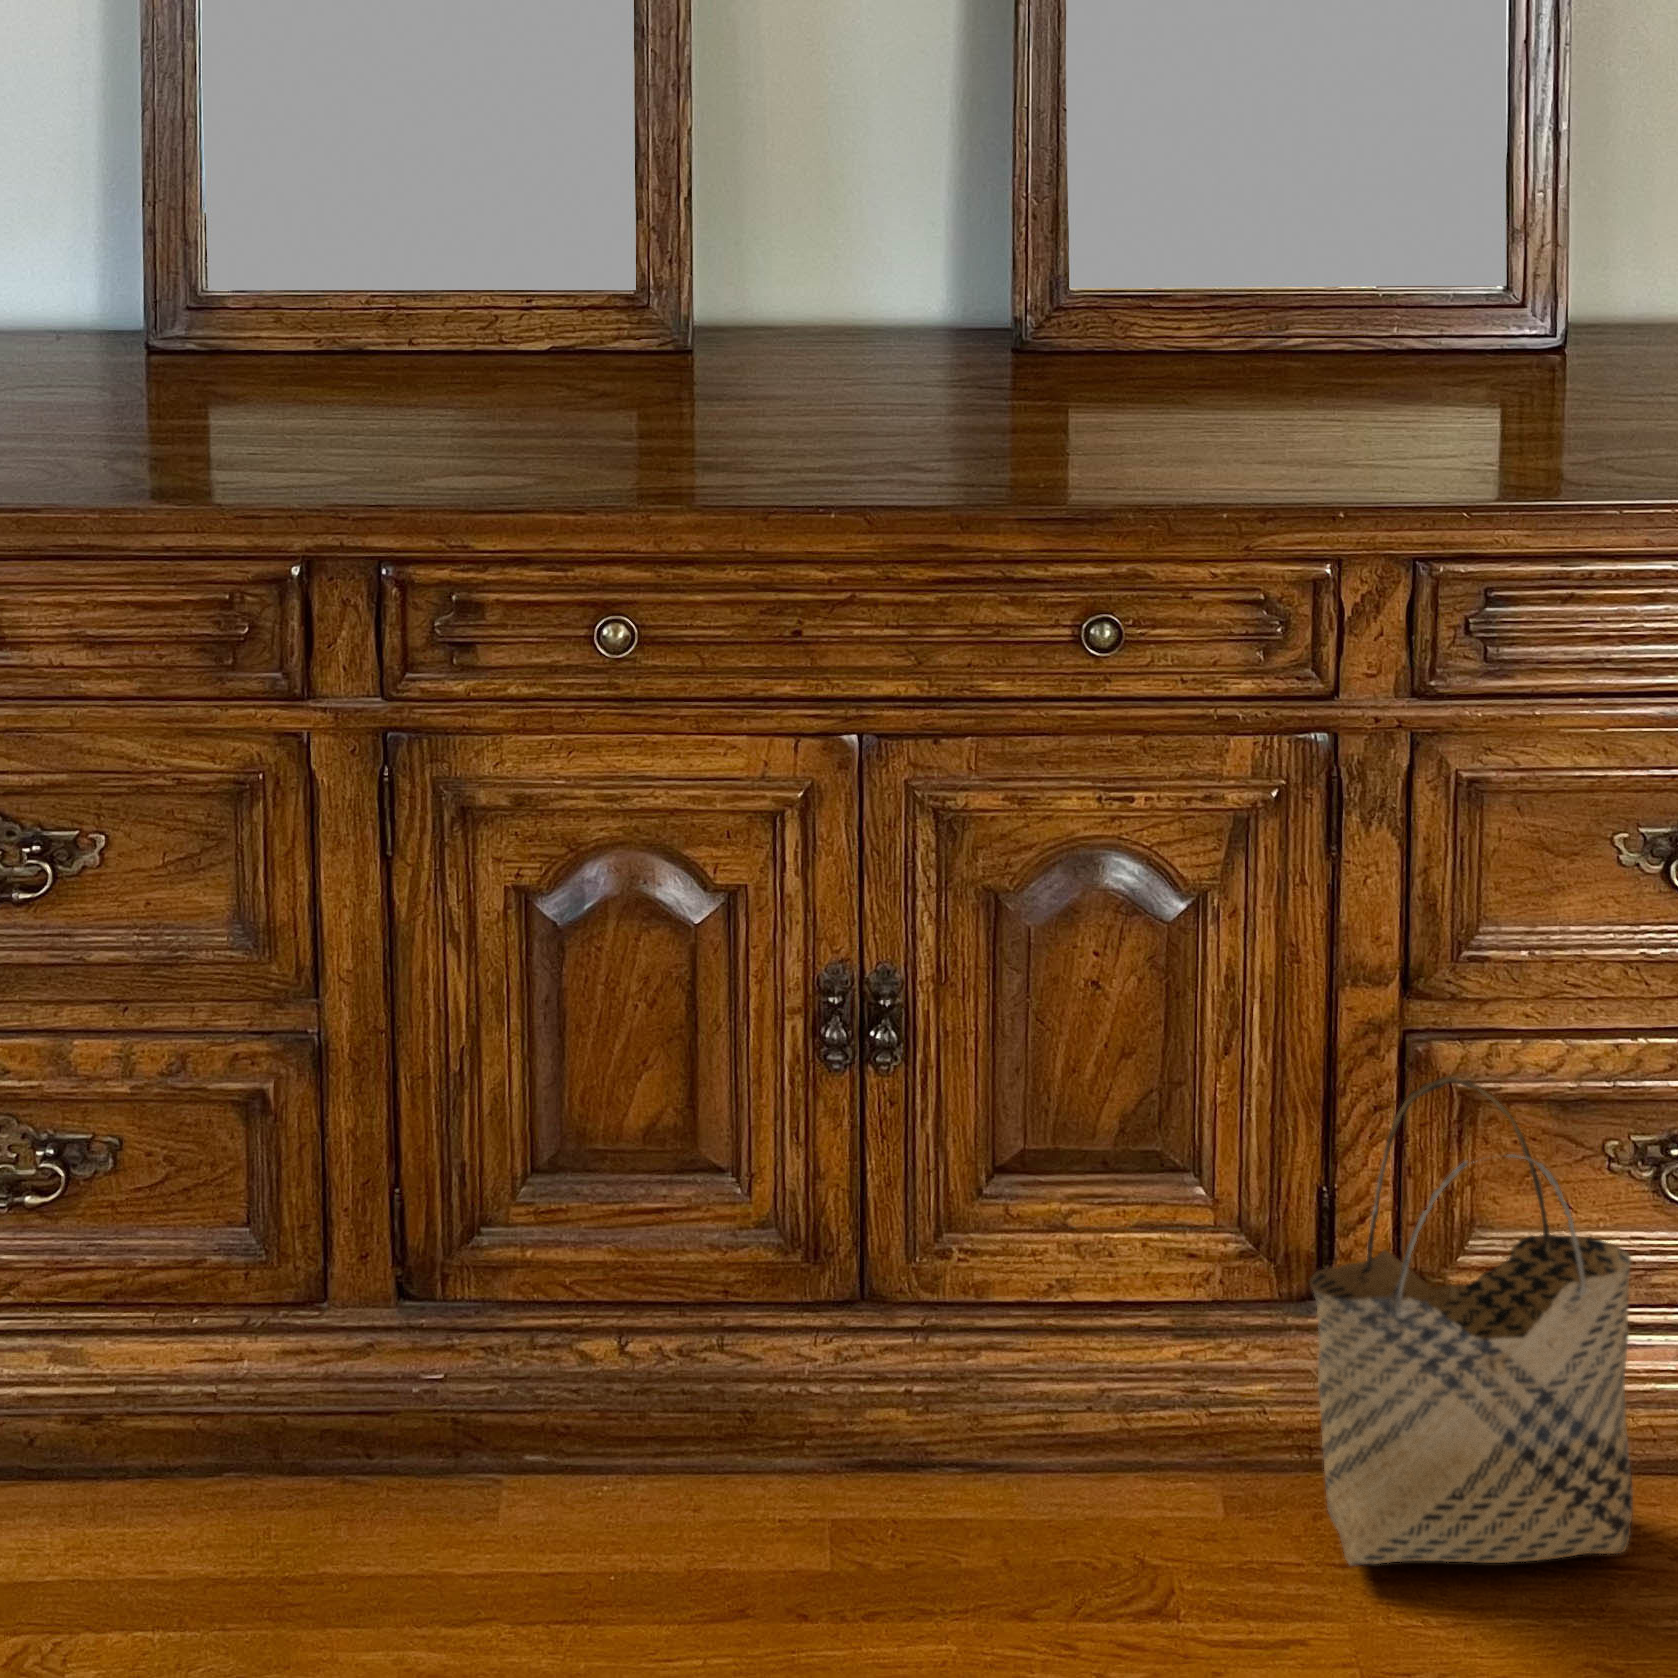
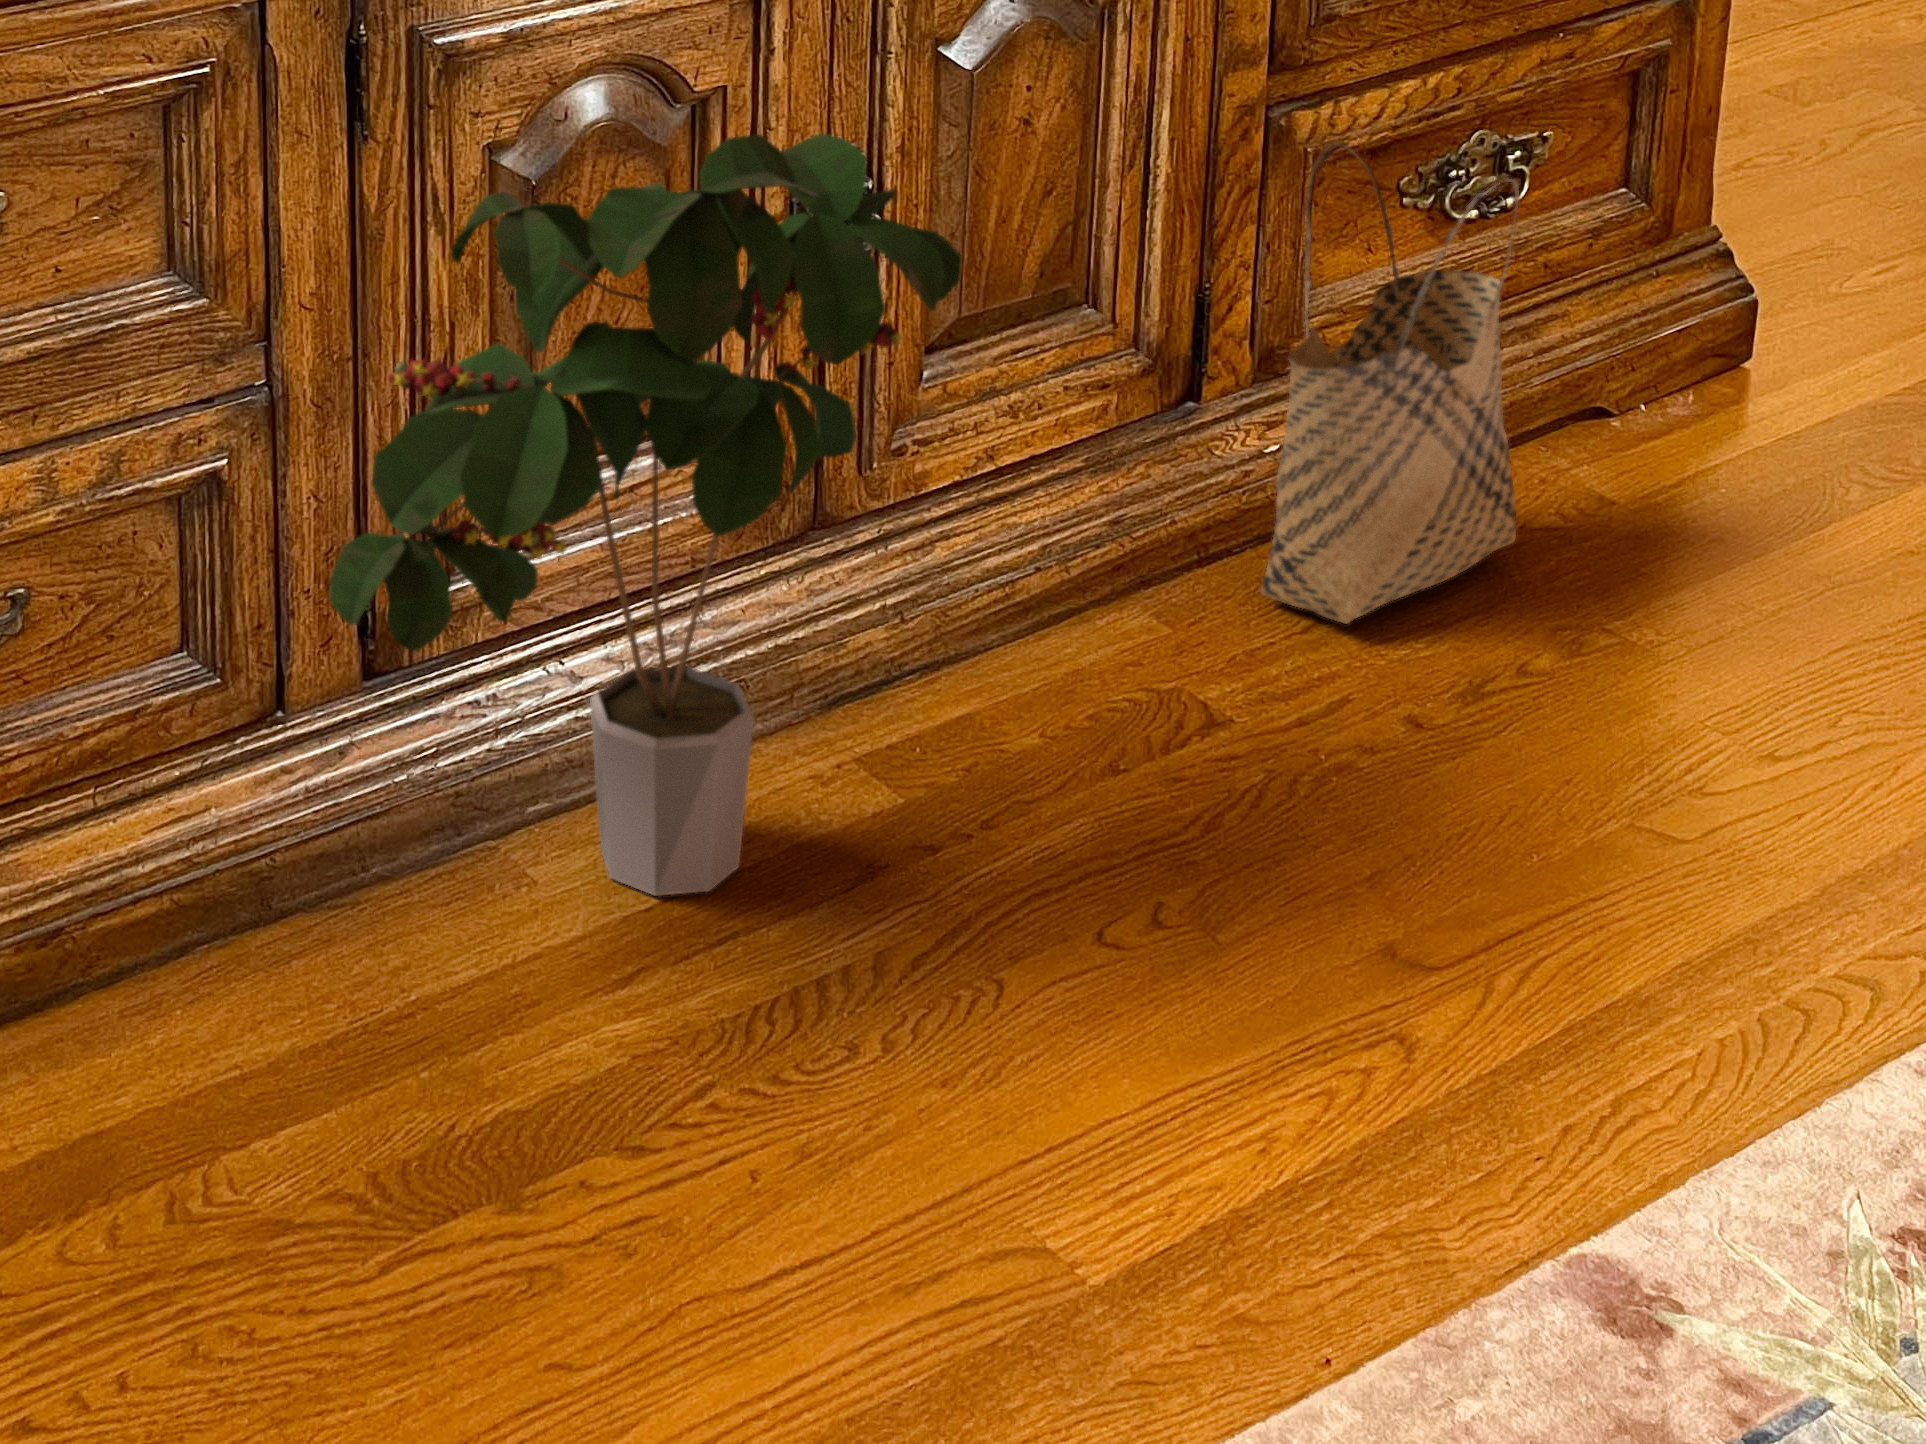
potted plant: none [267,923,853,1576] -> present [329,133,962,896]

